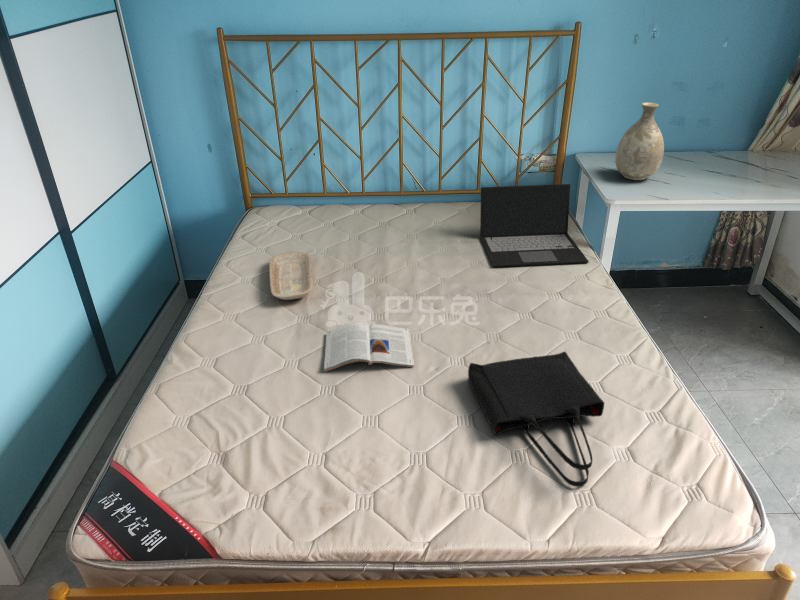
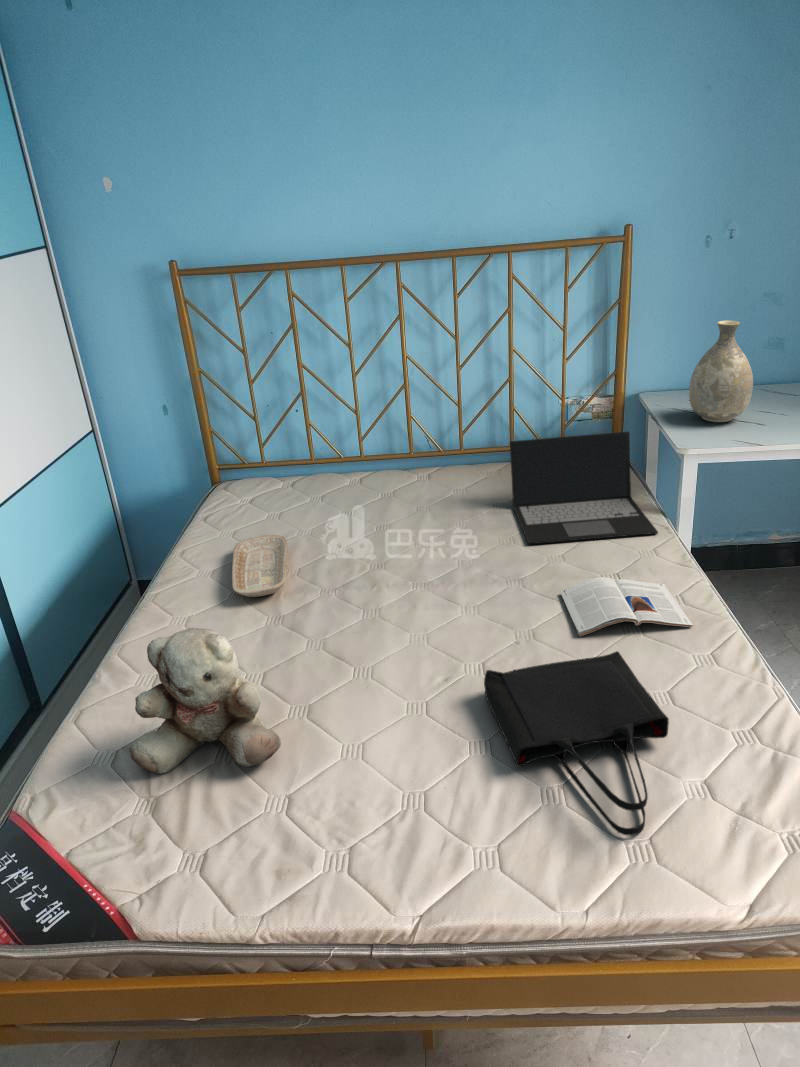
magazine: present [324,322,414,372] -> present [561,577,693,636]
teddy bear: none [203,327,319,434] -> present [130,628,281,774]

